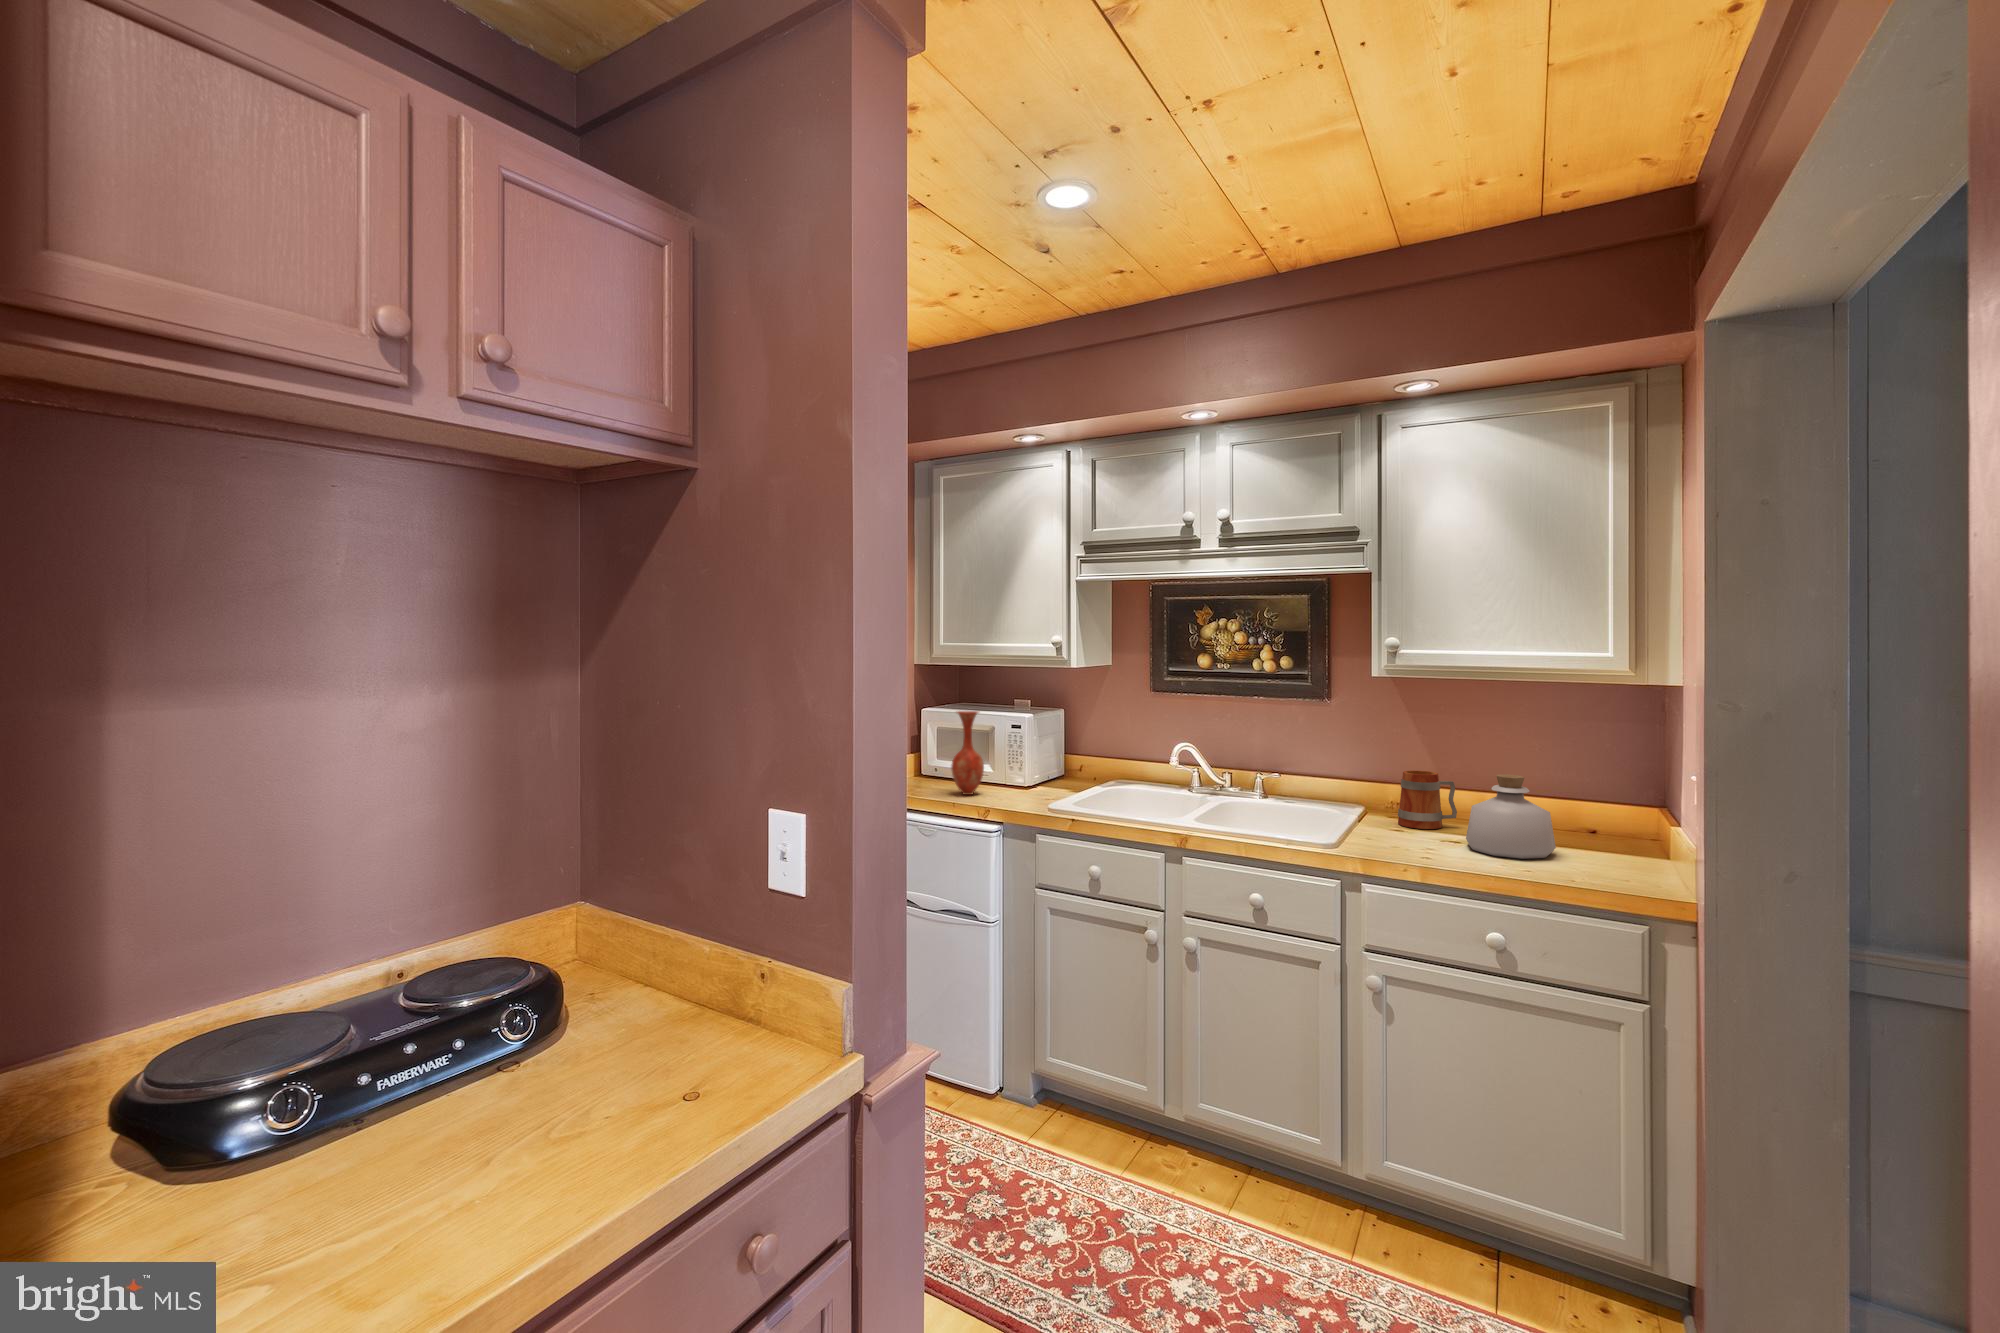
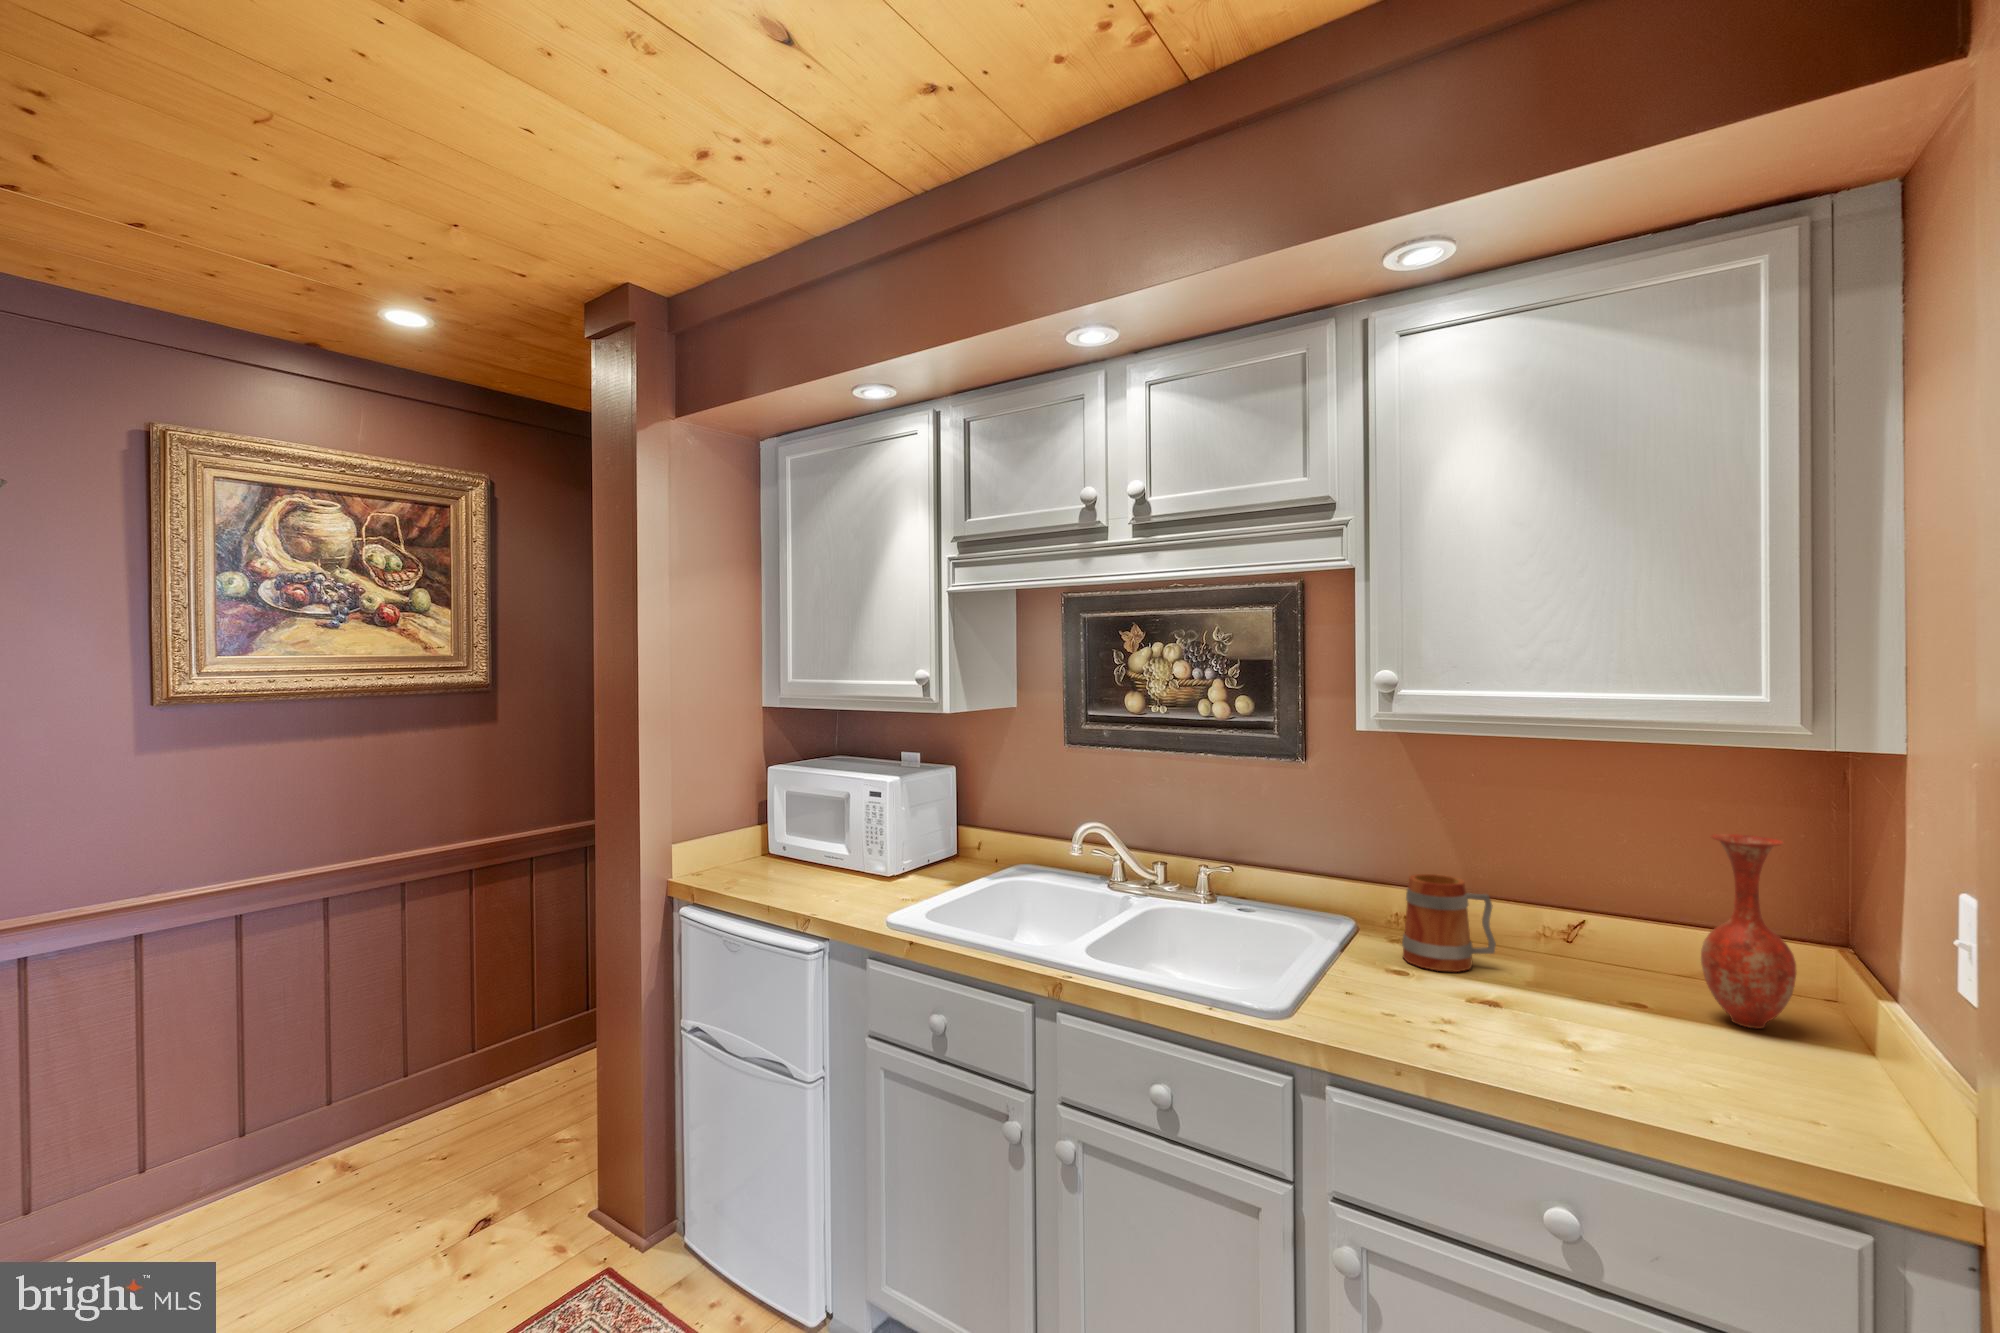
vase: present [951,711,984,795] -> present [1701,834,1796,1028]
bottle: present [1466,774,1556,859] -> none [1510,897,1669,1053]

